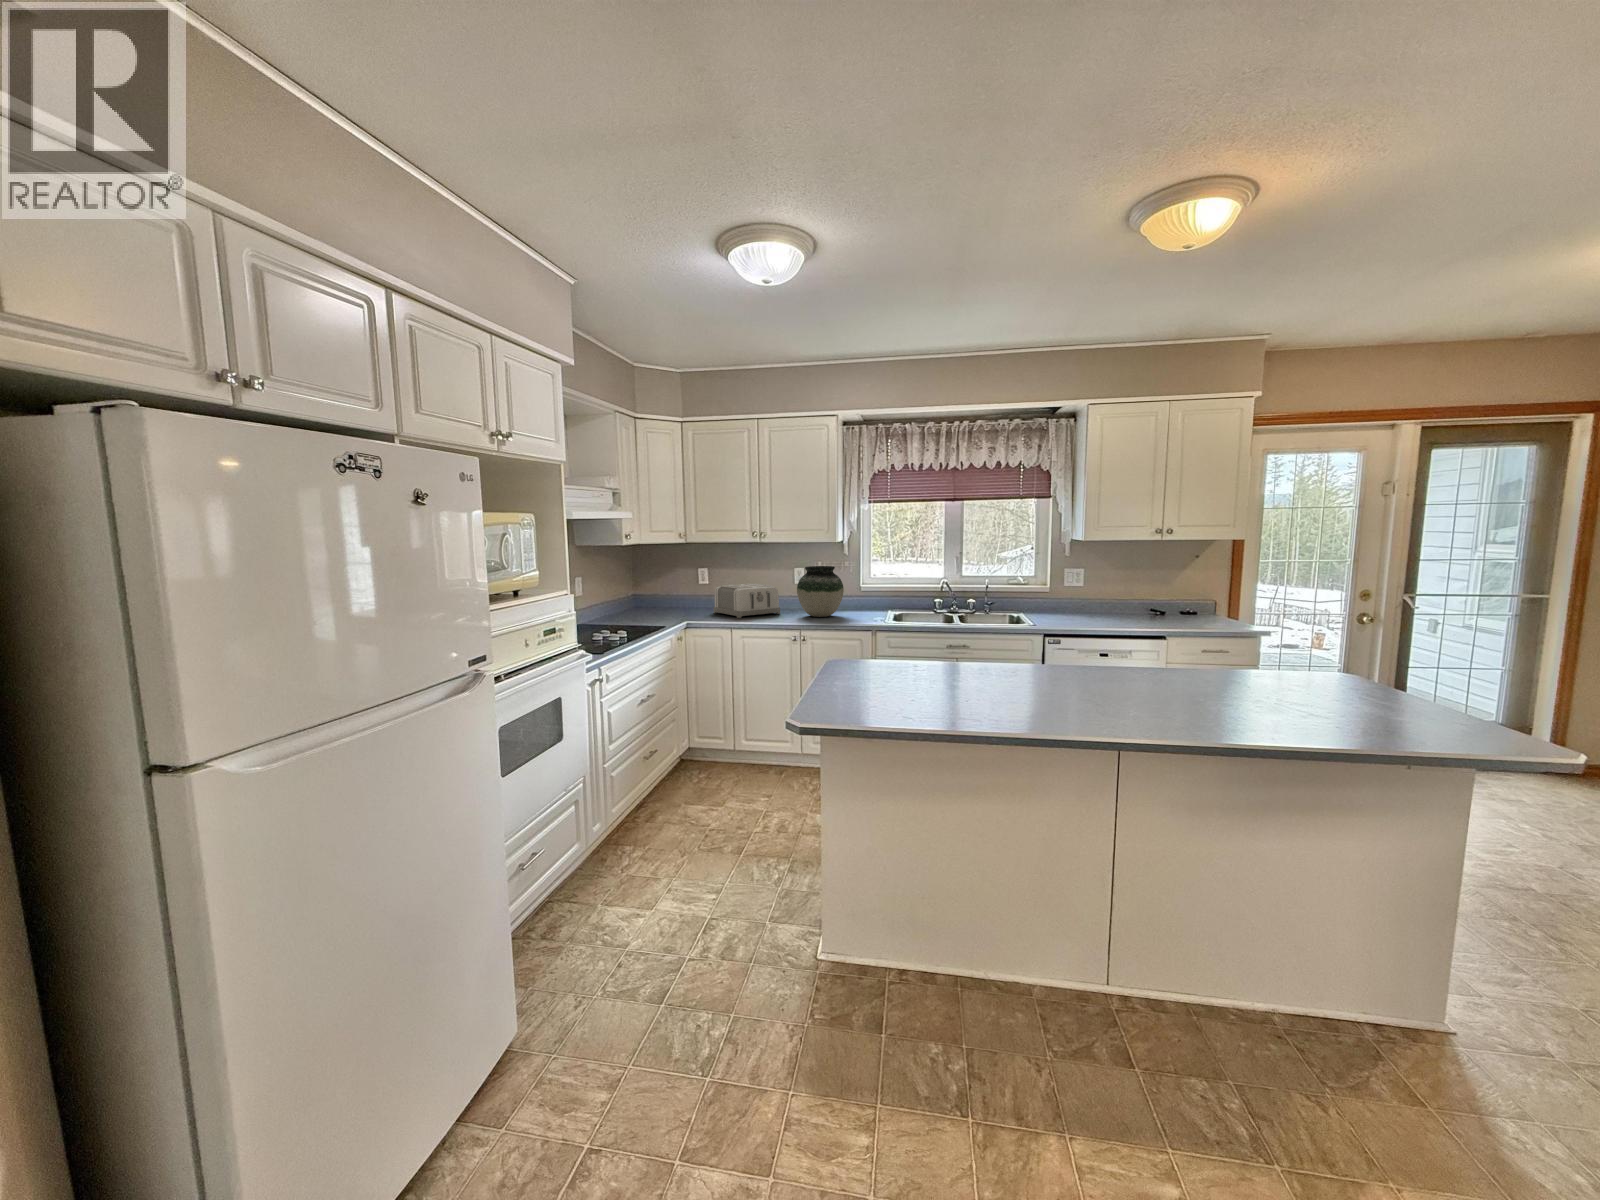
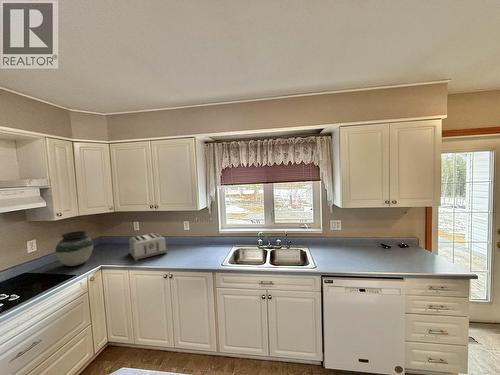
vase: present [797,566,844,617] -> present [55,231,93,266]

